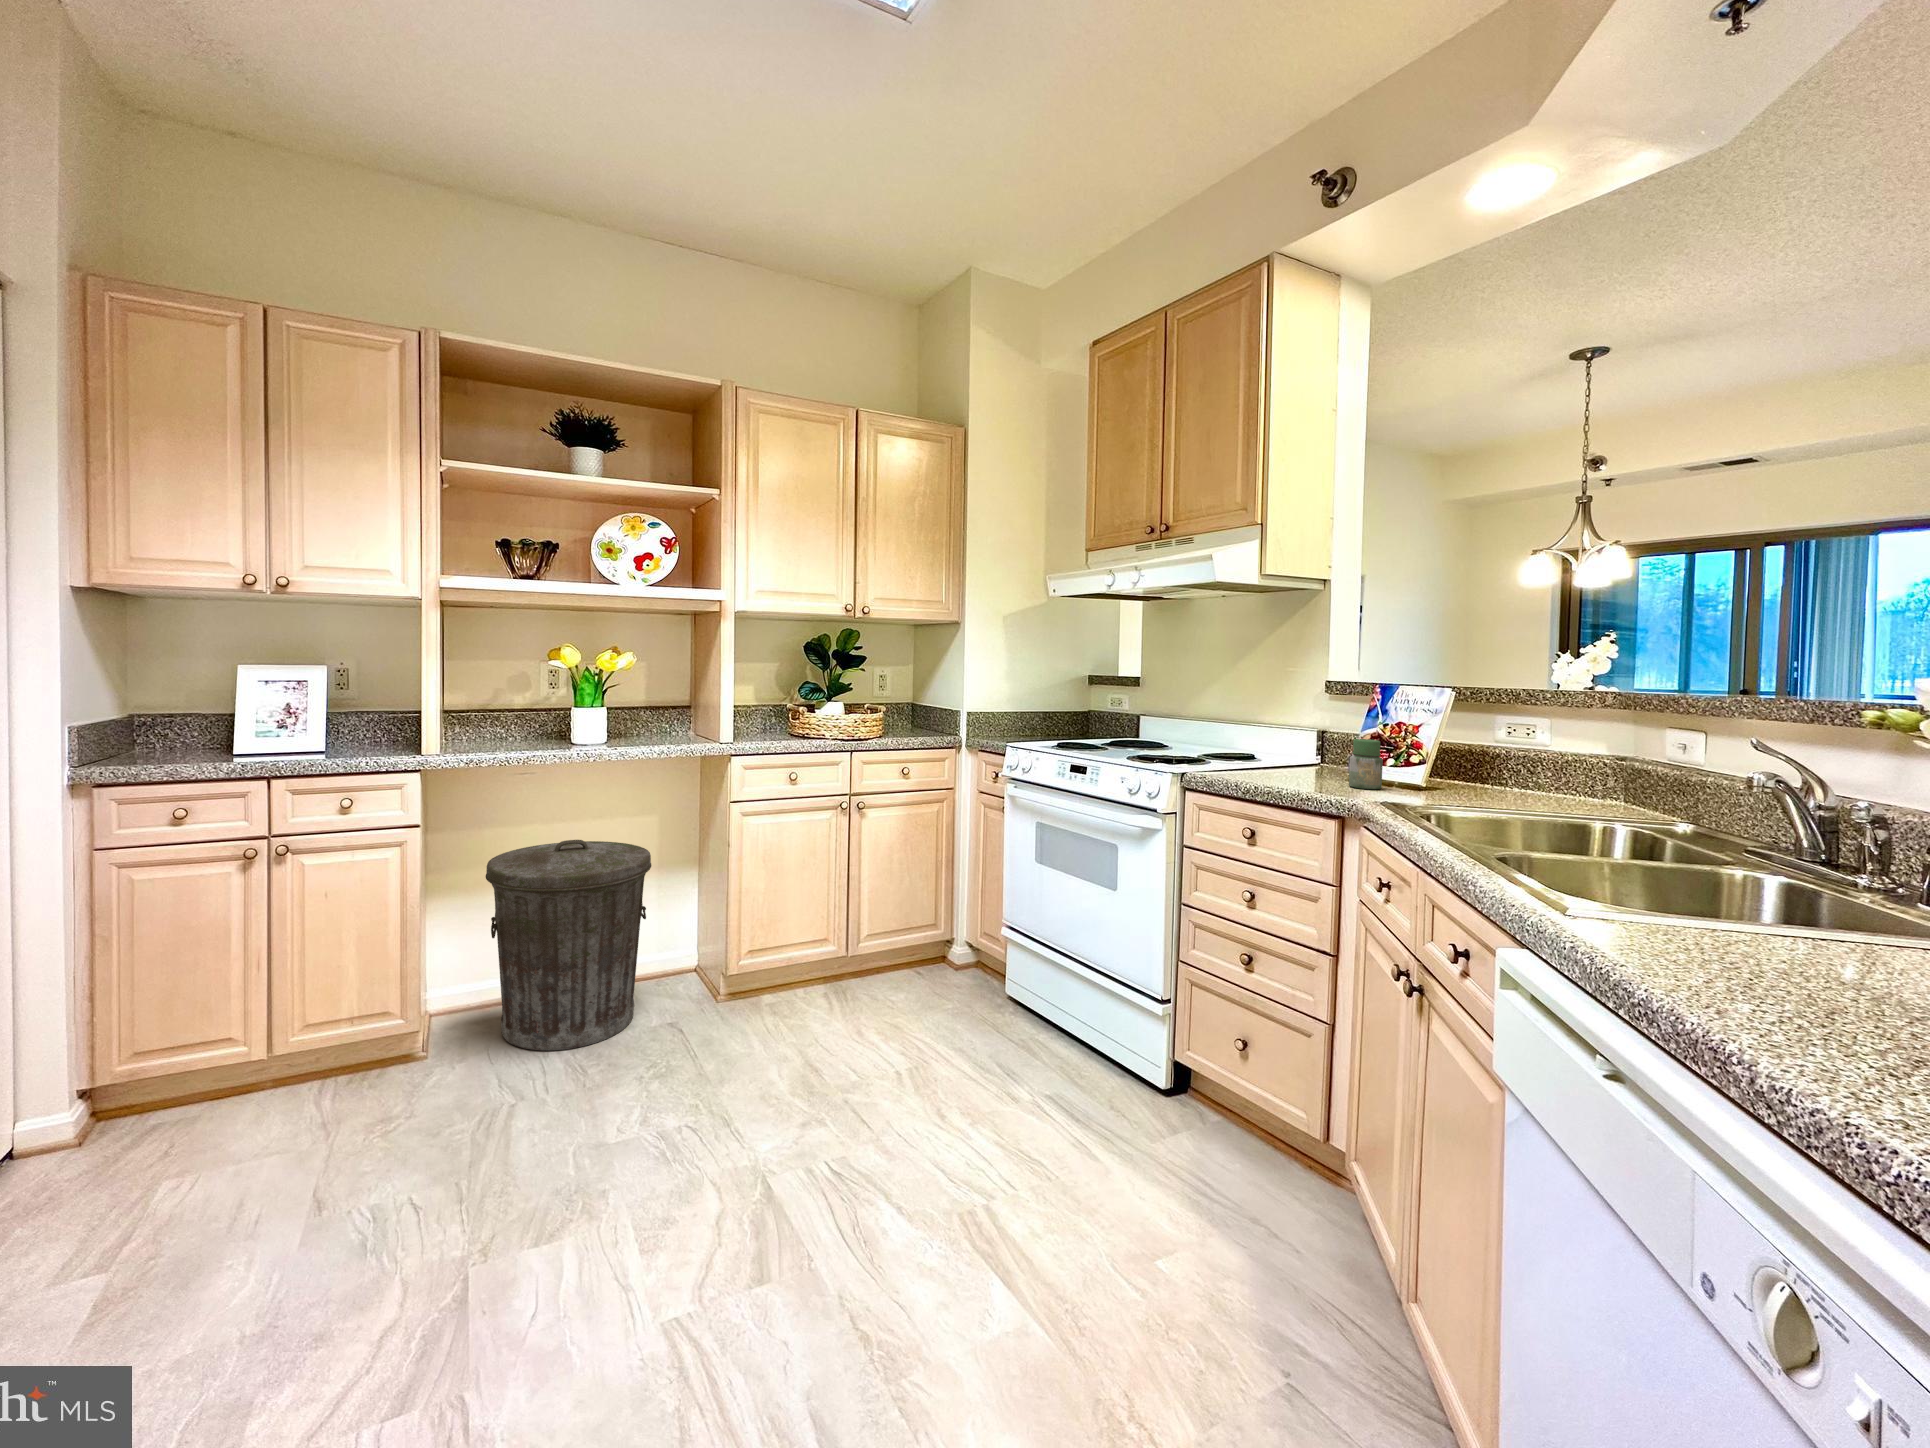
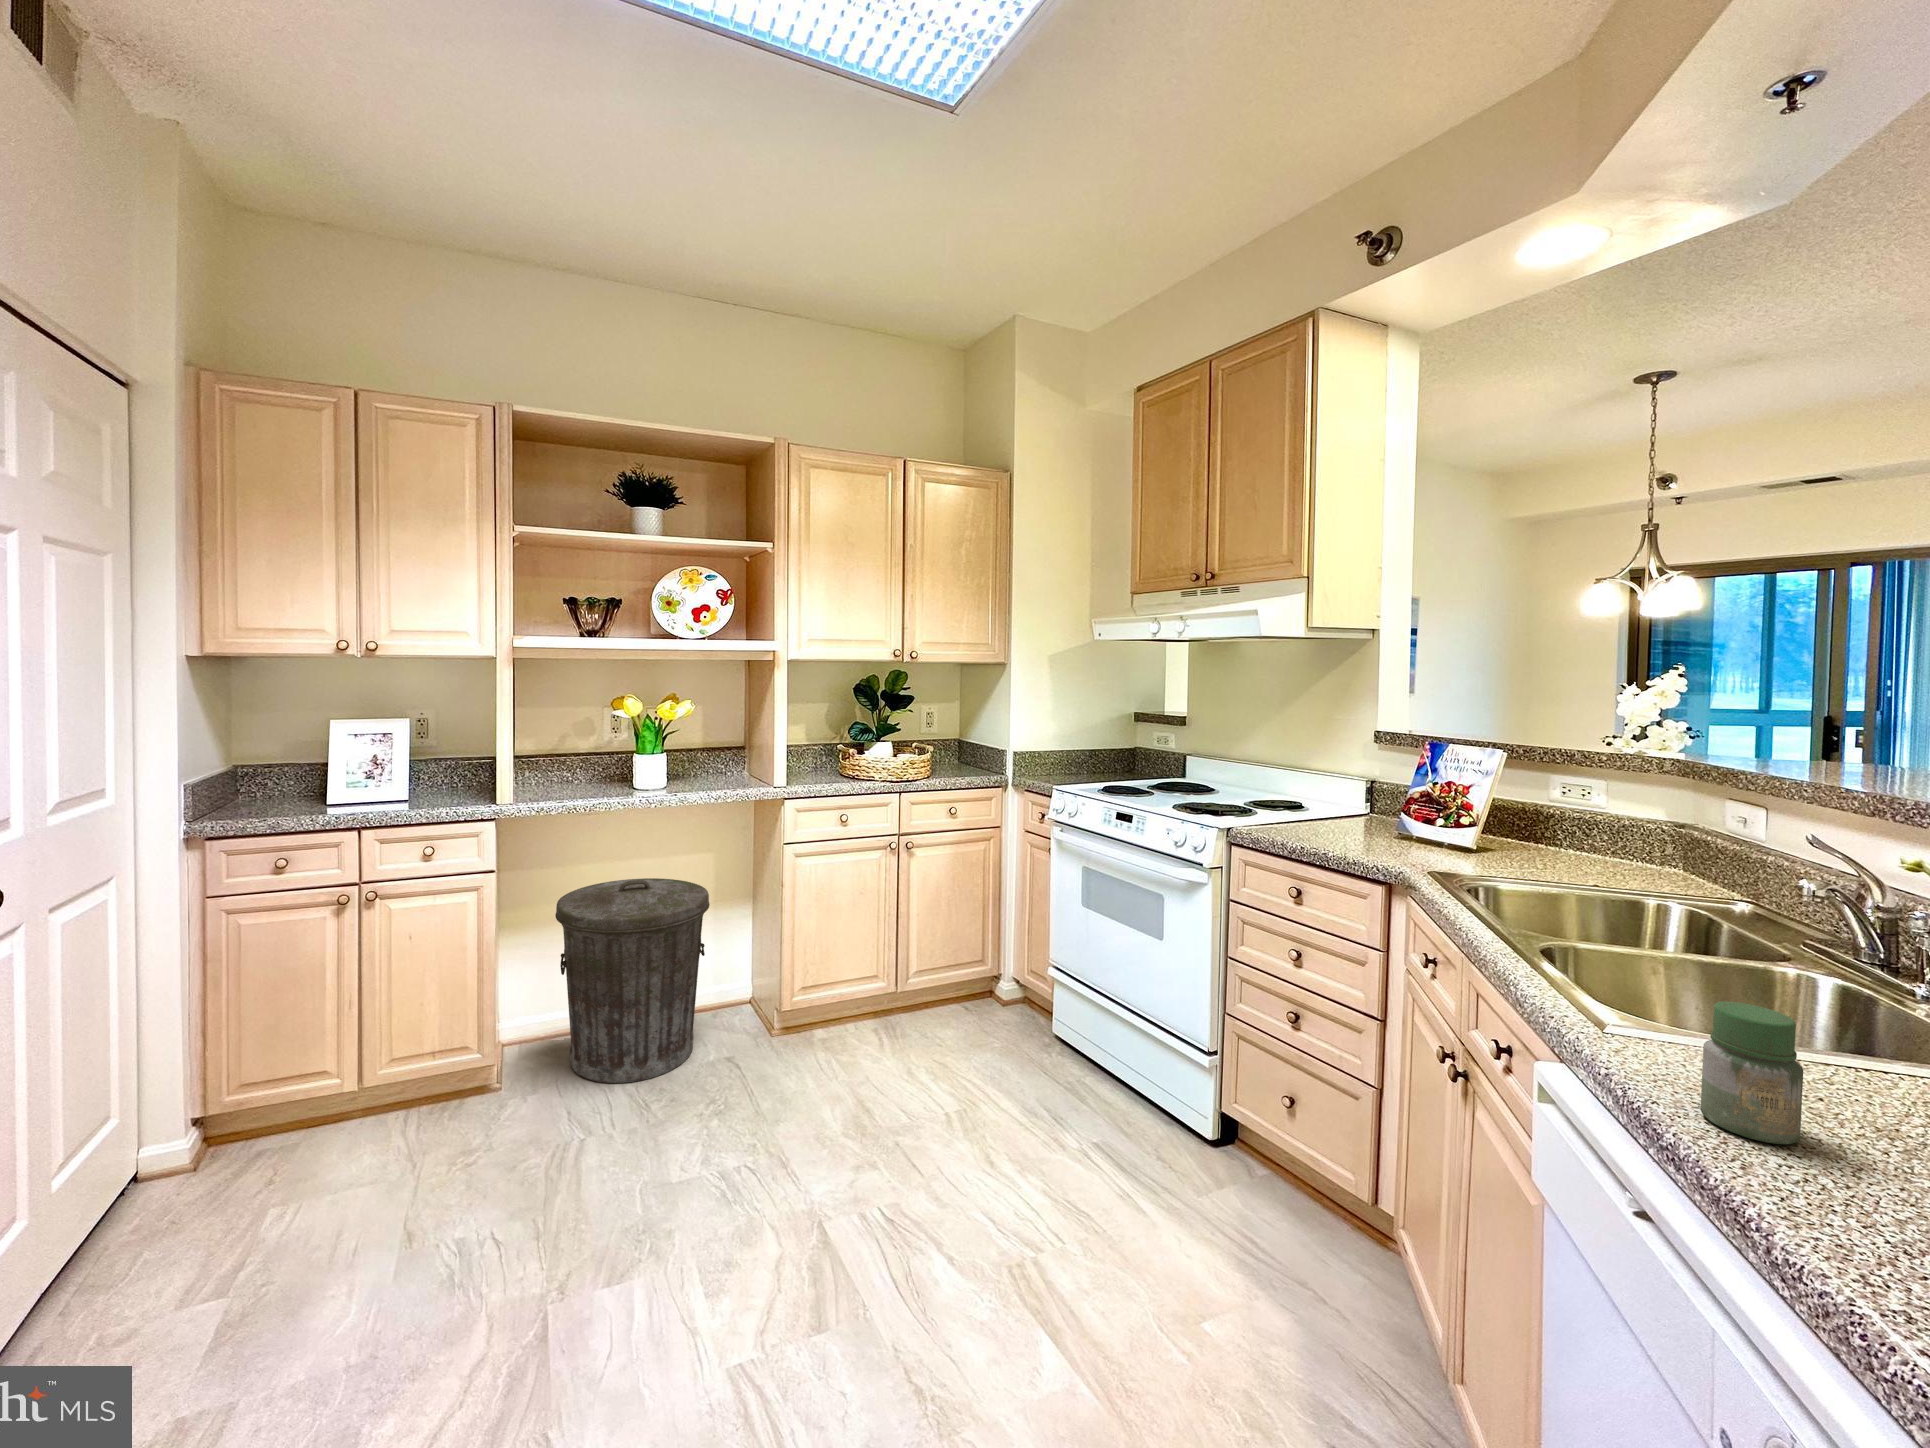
jar: present [1349,739,1383,789] -> present [1701,1001,1803,1144]

